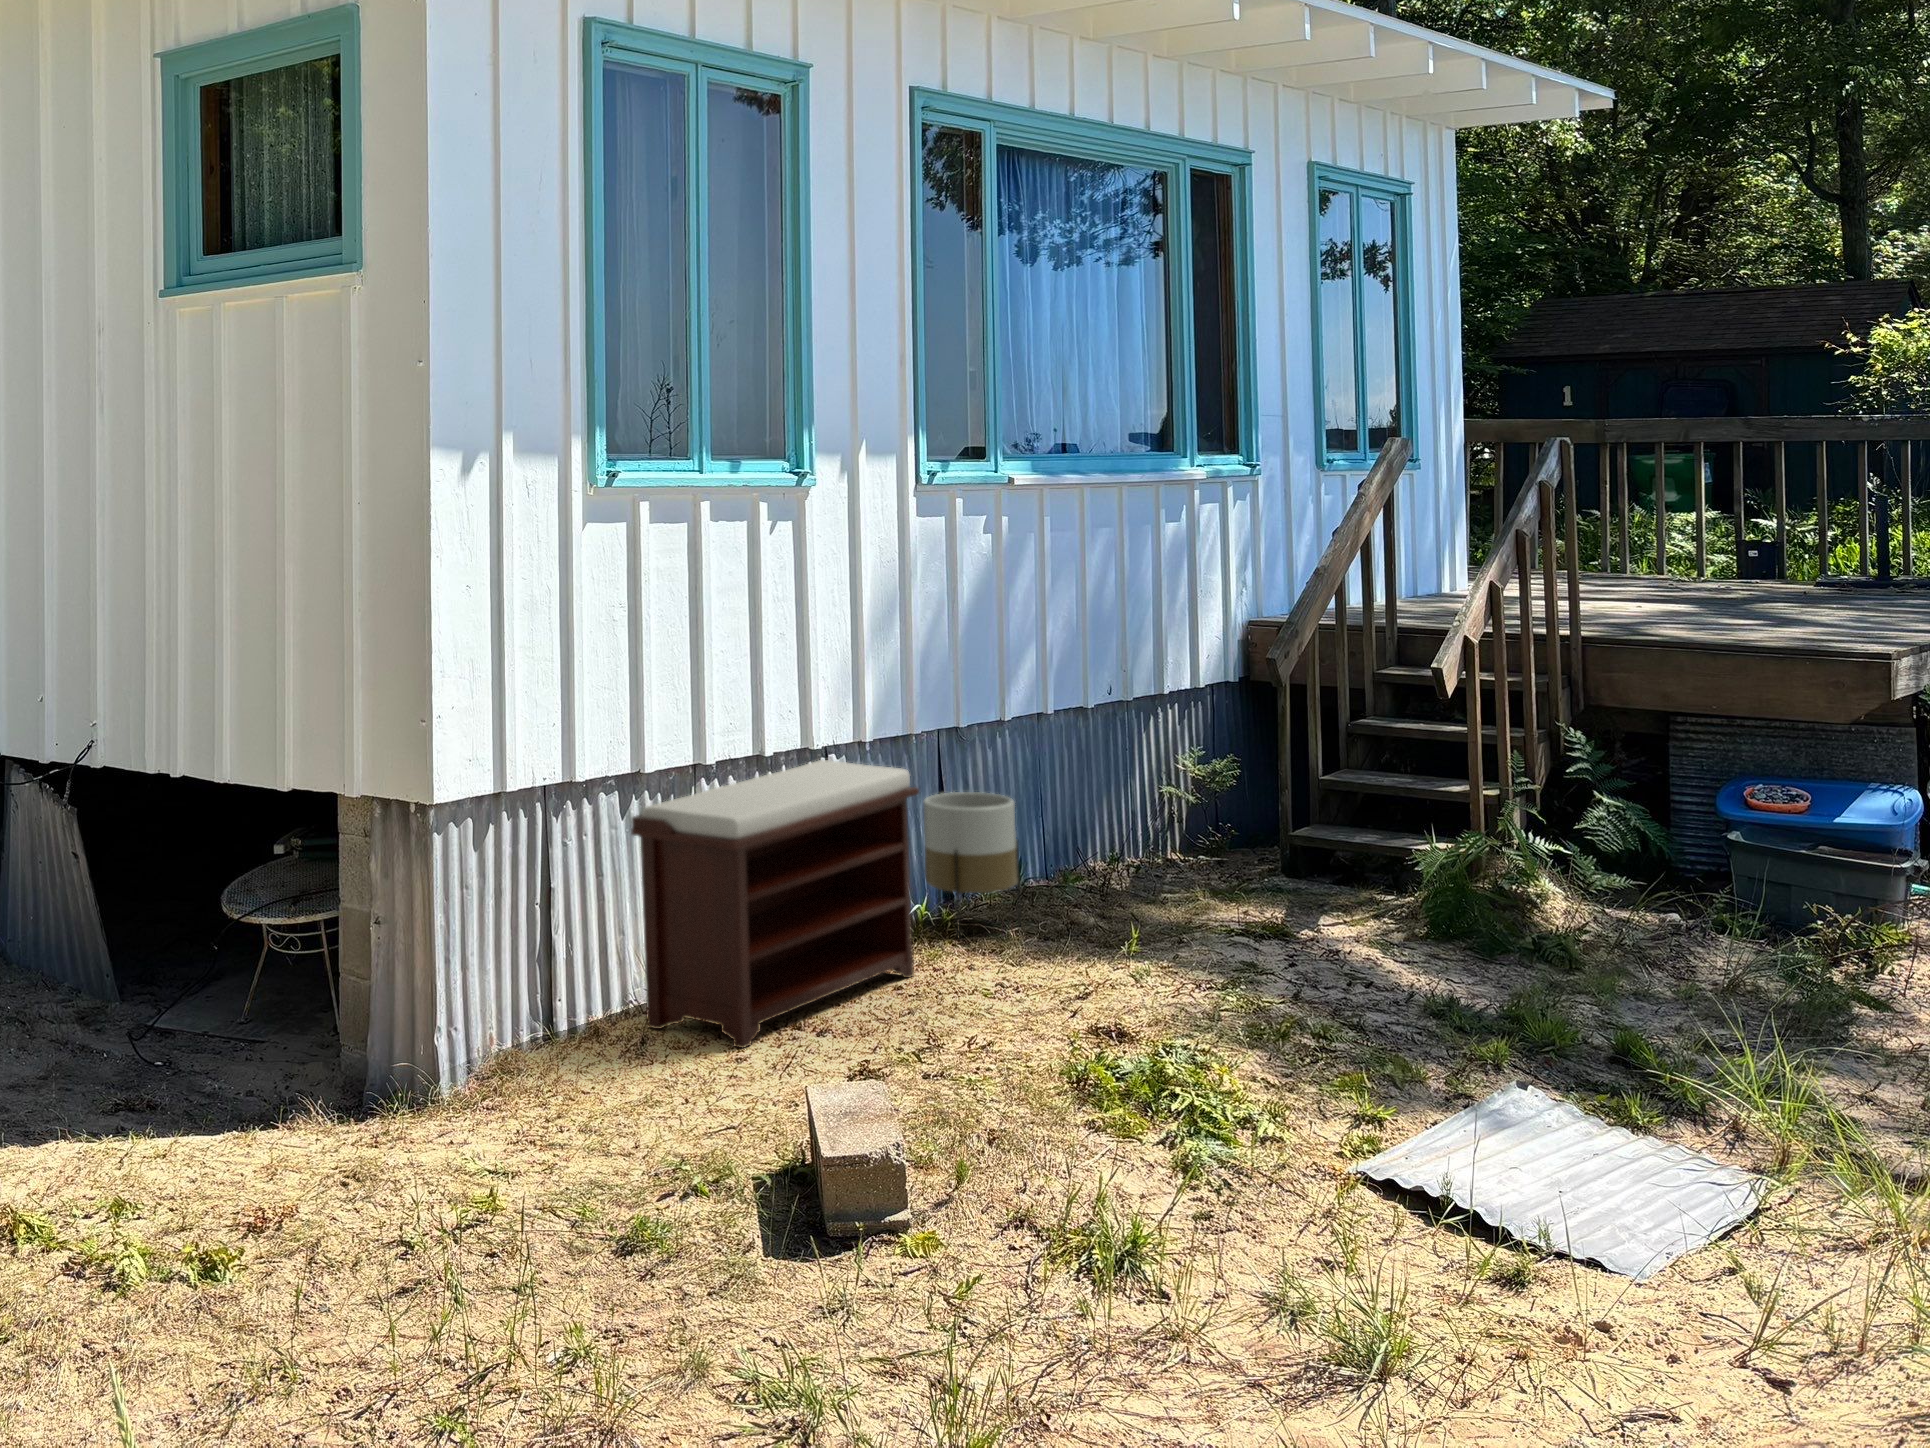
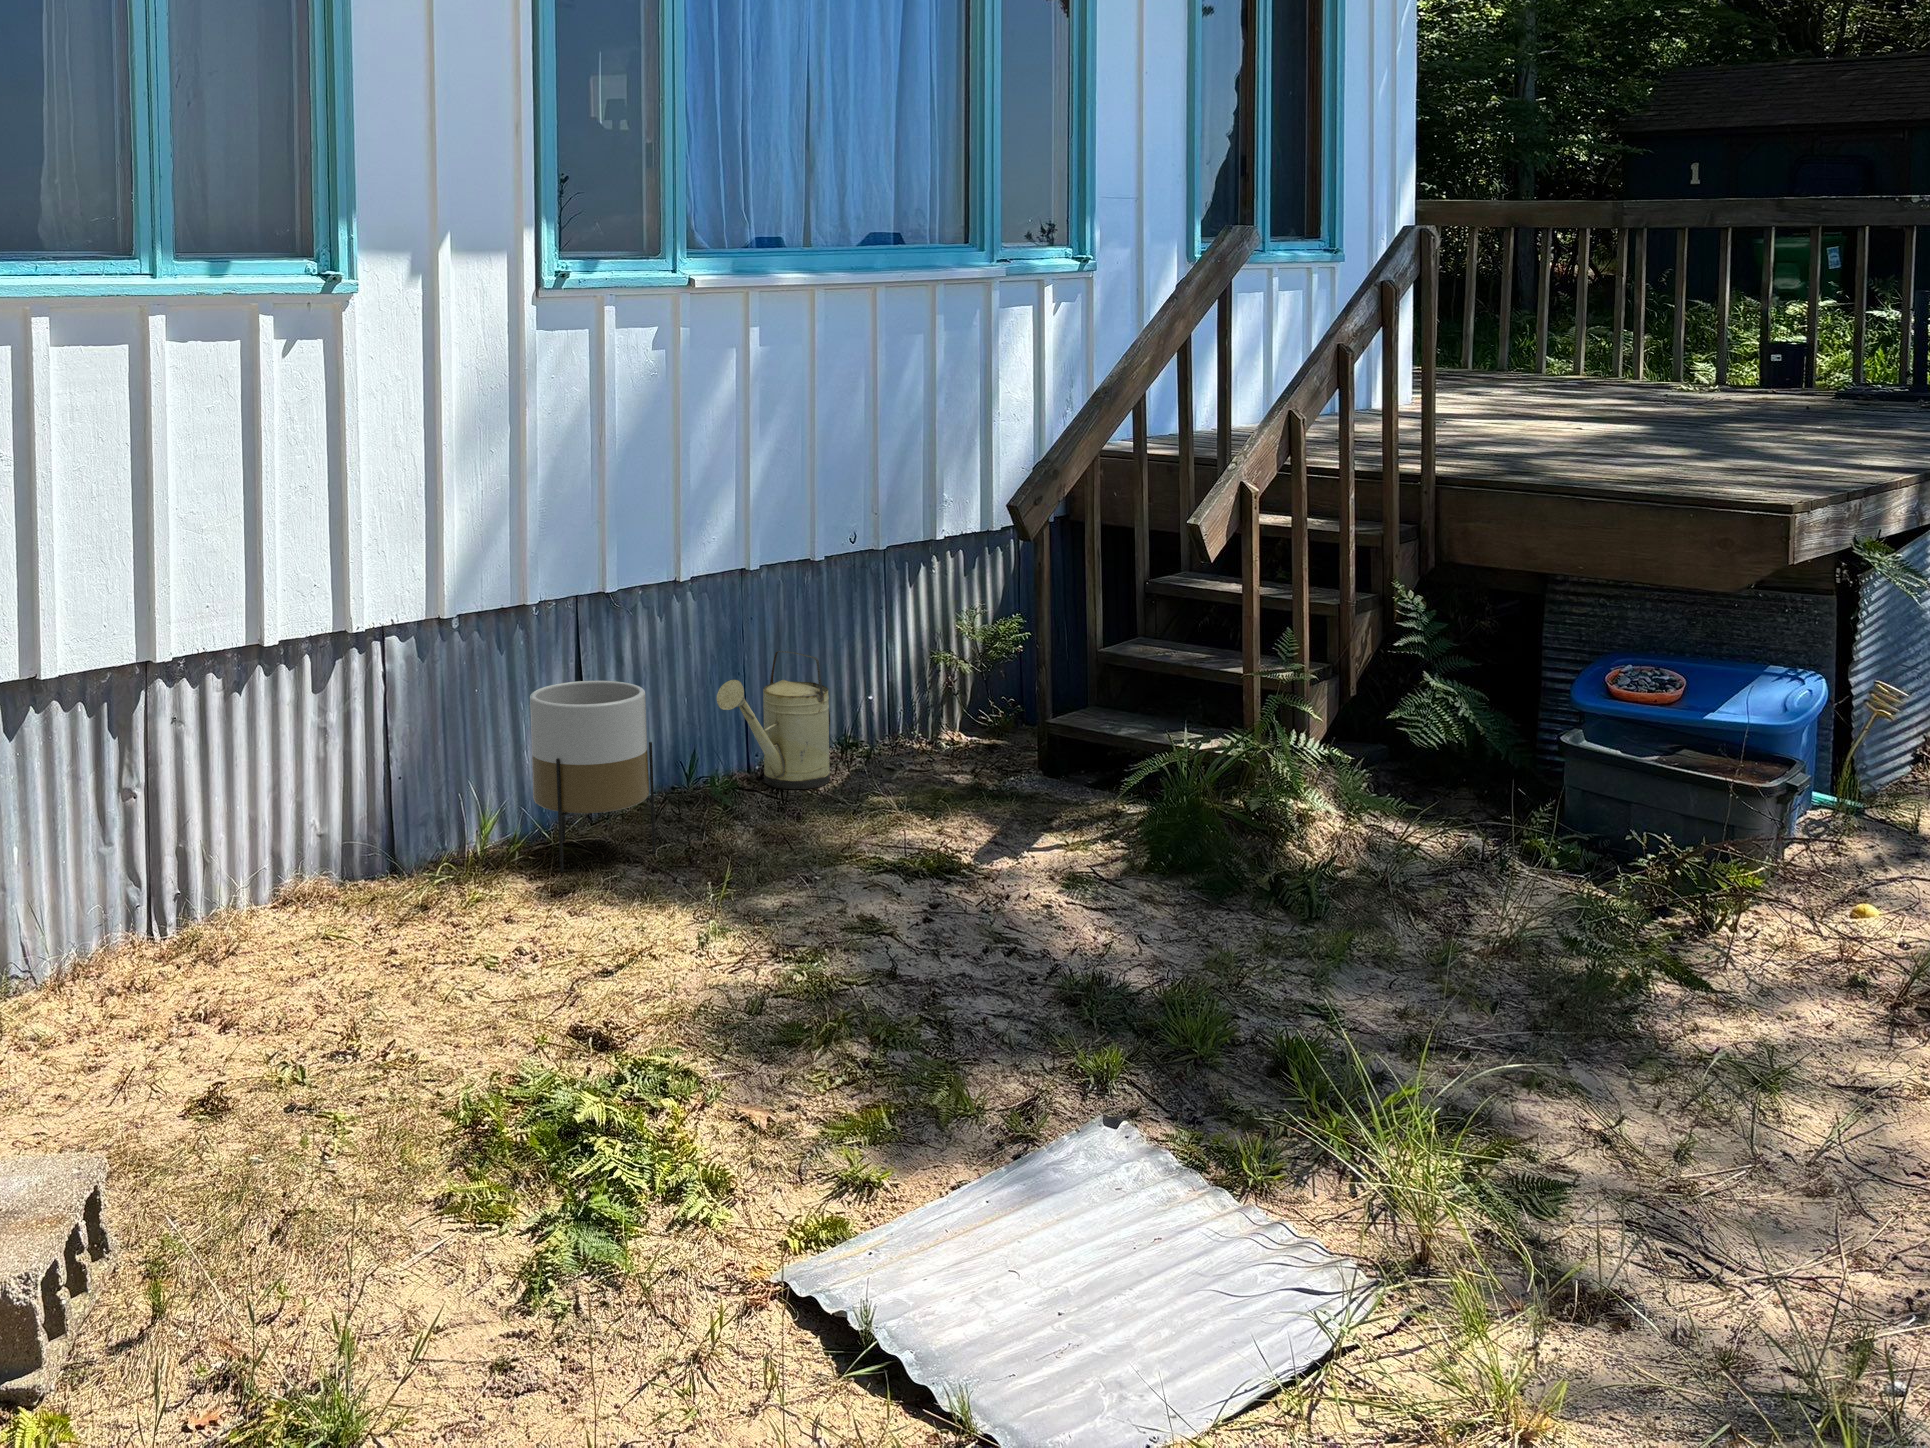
bench: present [631,760,919,1048] -> none [11,646,466,1047]
watering can: none [1037,774,1117,884] -> present [717,651,830,789]

